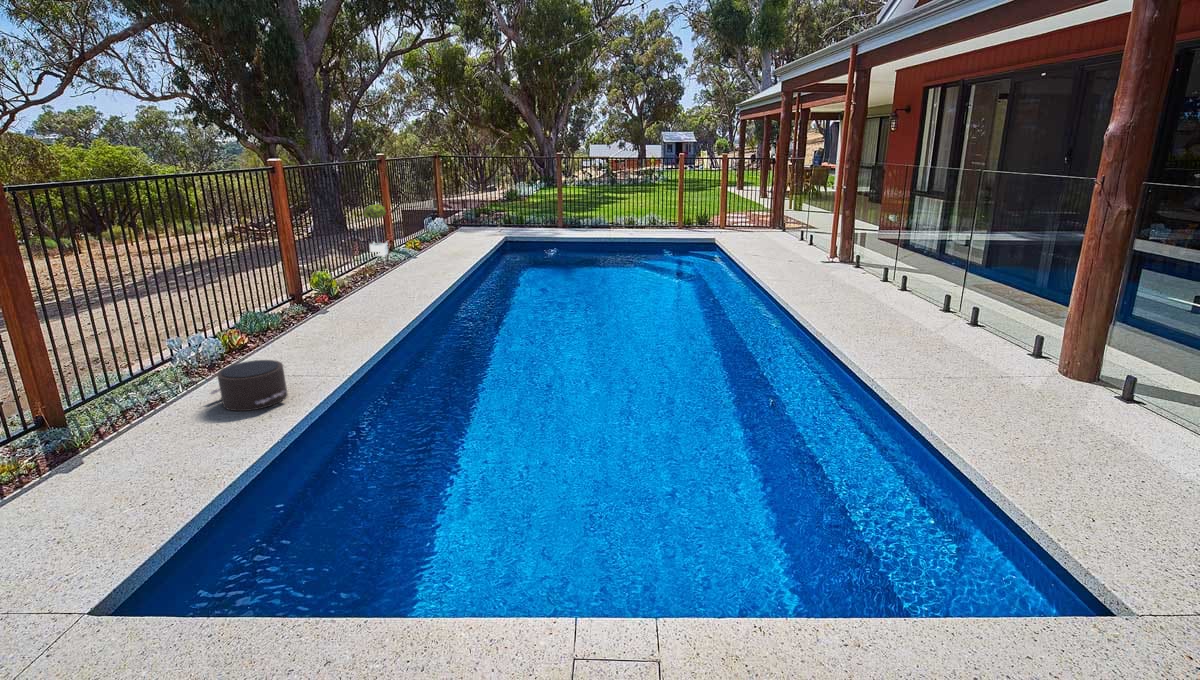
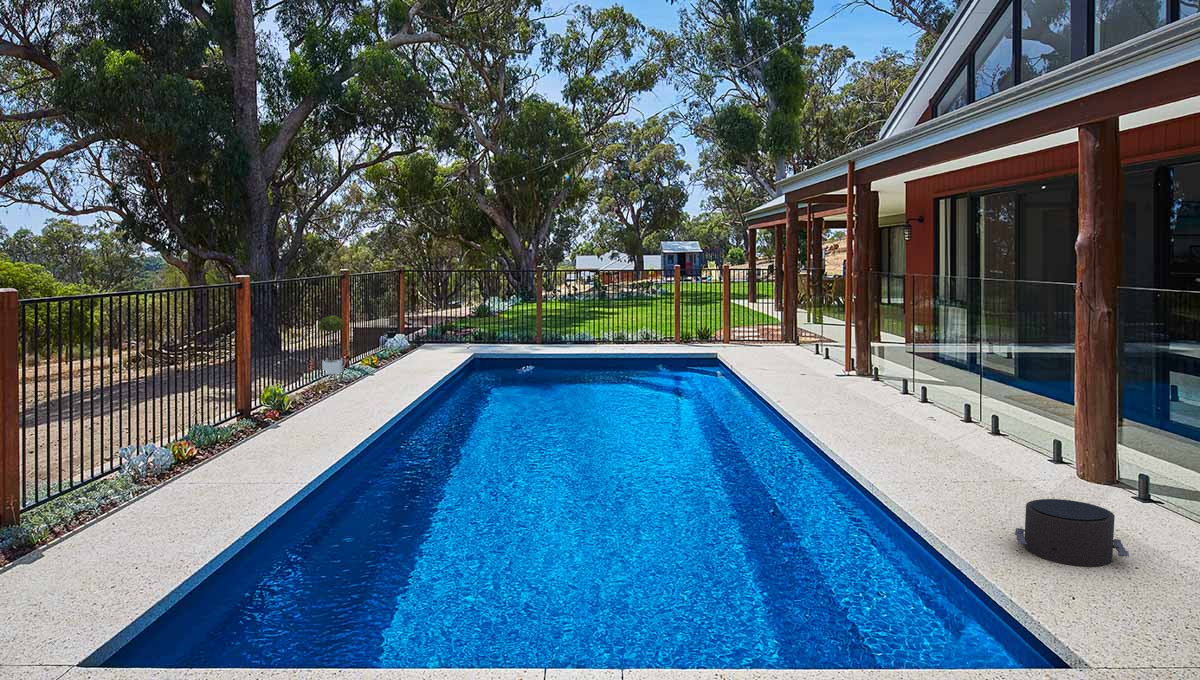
pouf: present [211,360,287,411] -> present [1015,499,1129,566]

